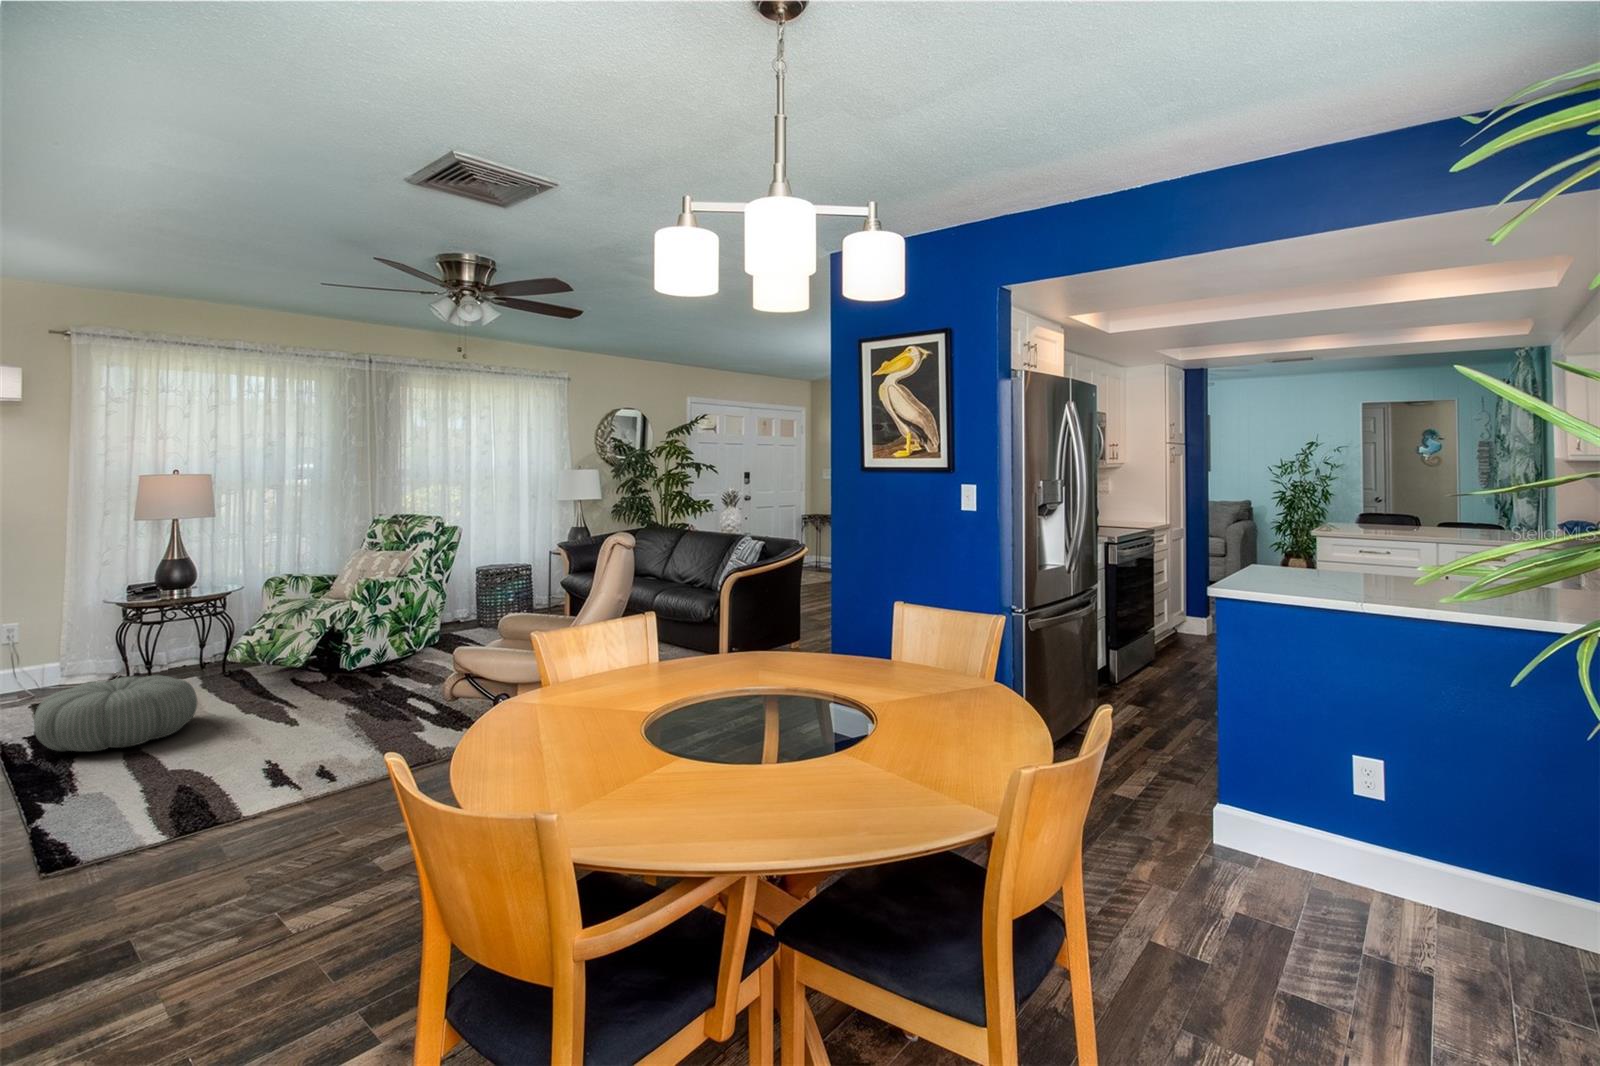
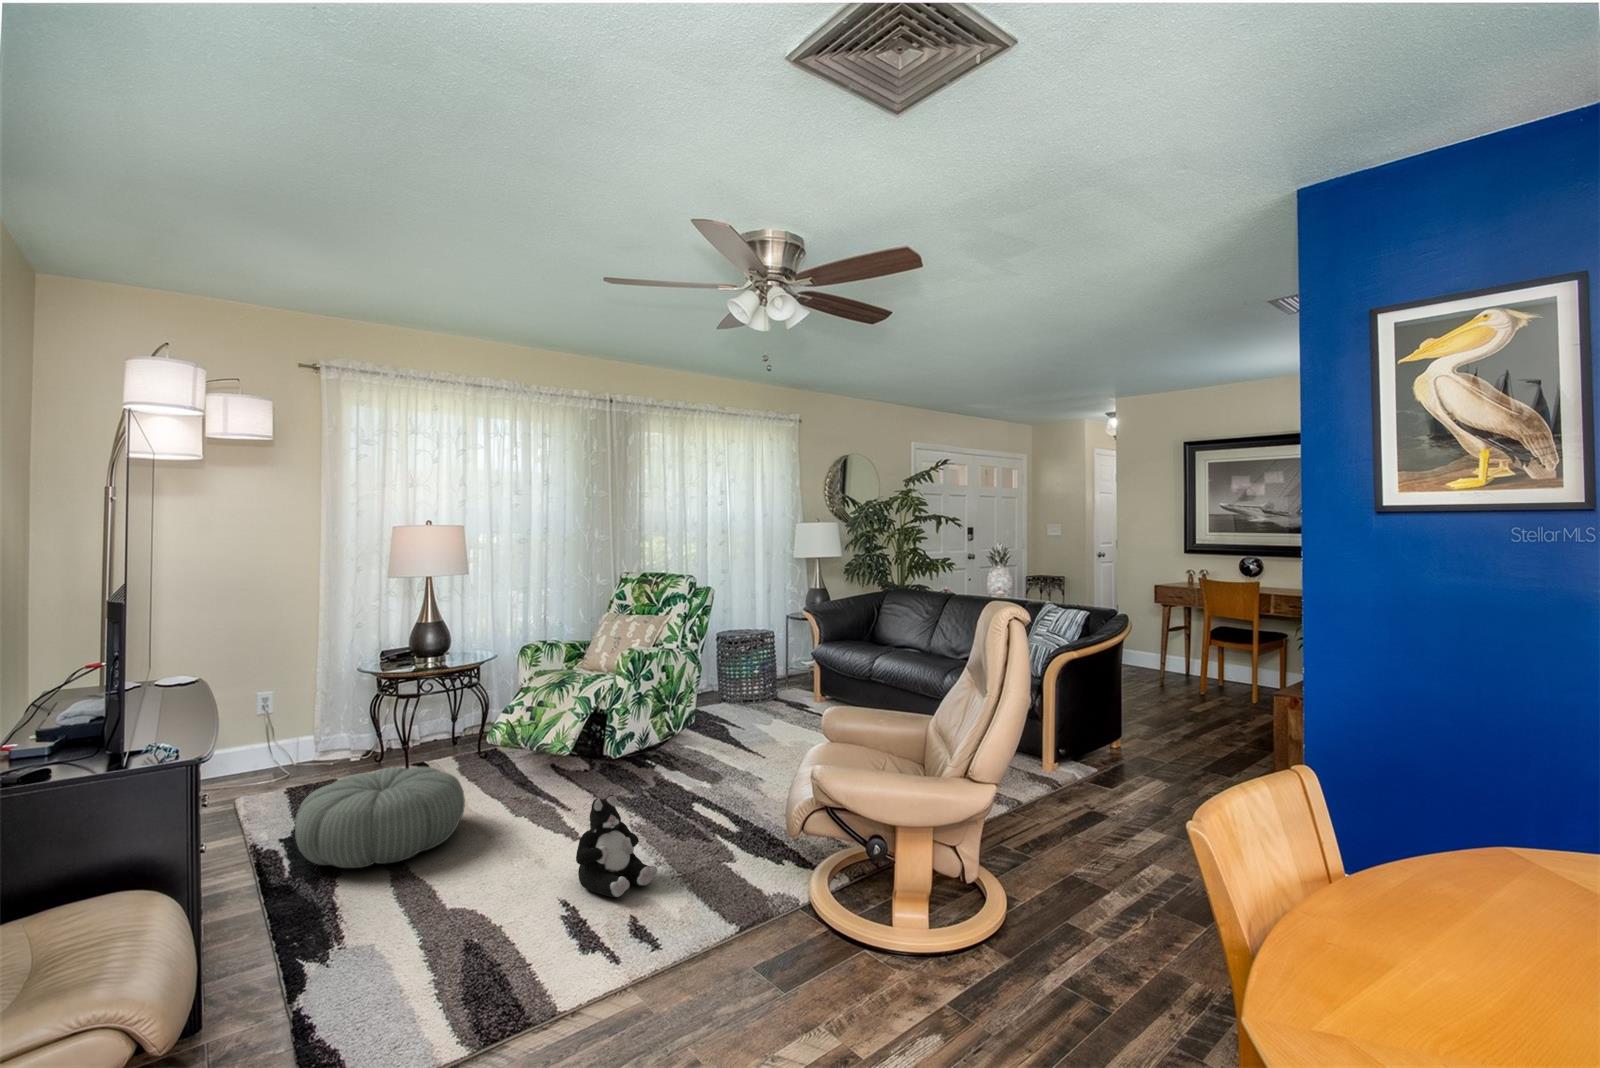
plush toy: none [280,684,350,757] -> present [576,795,657,897]

